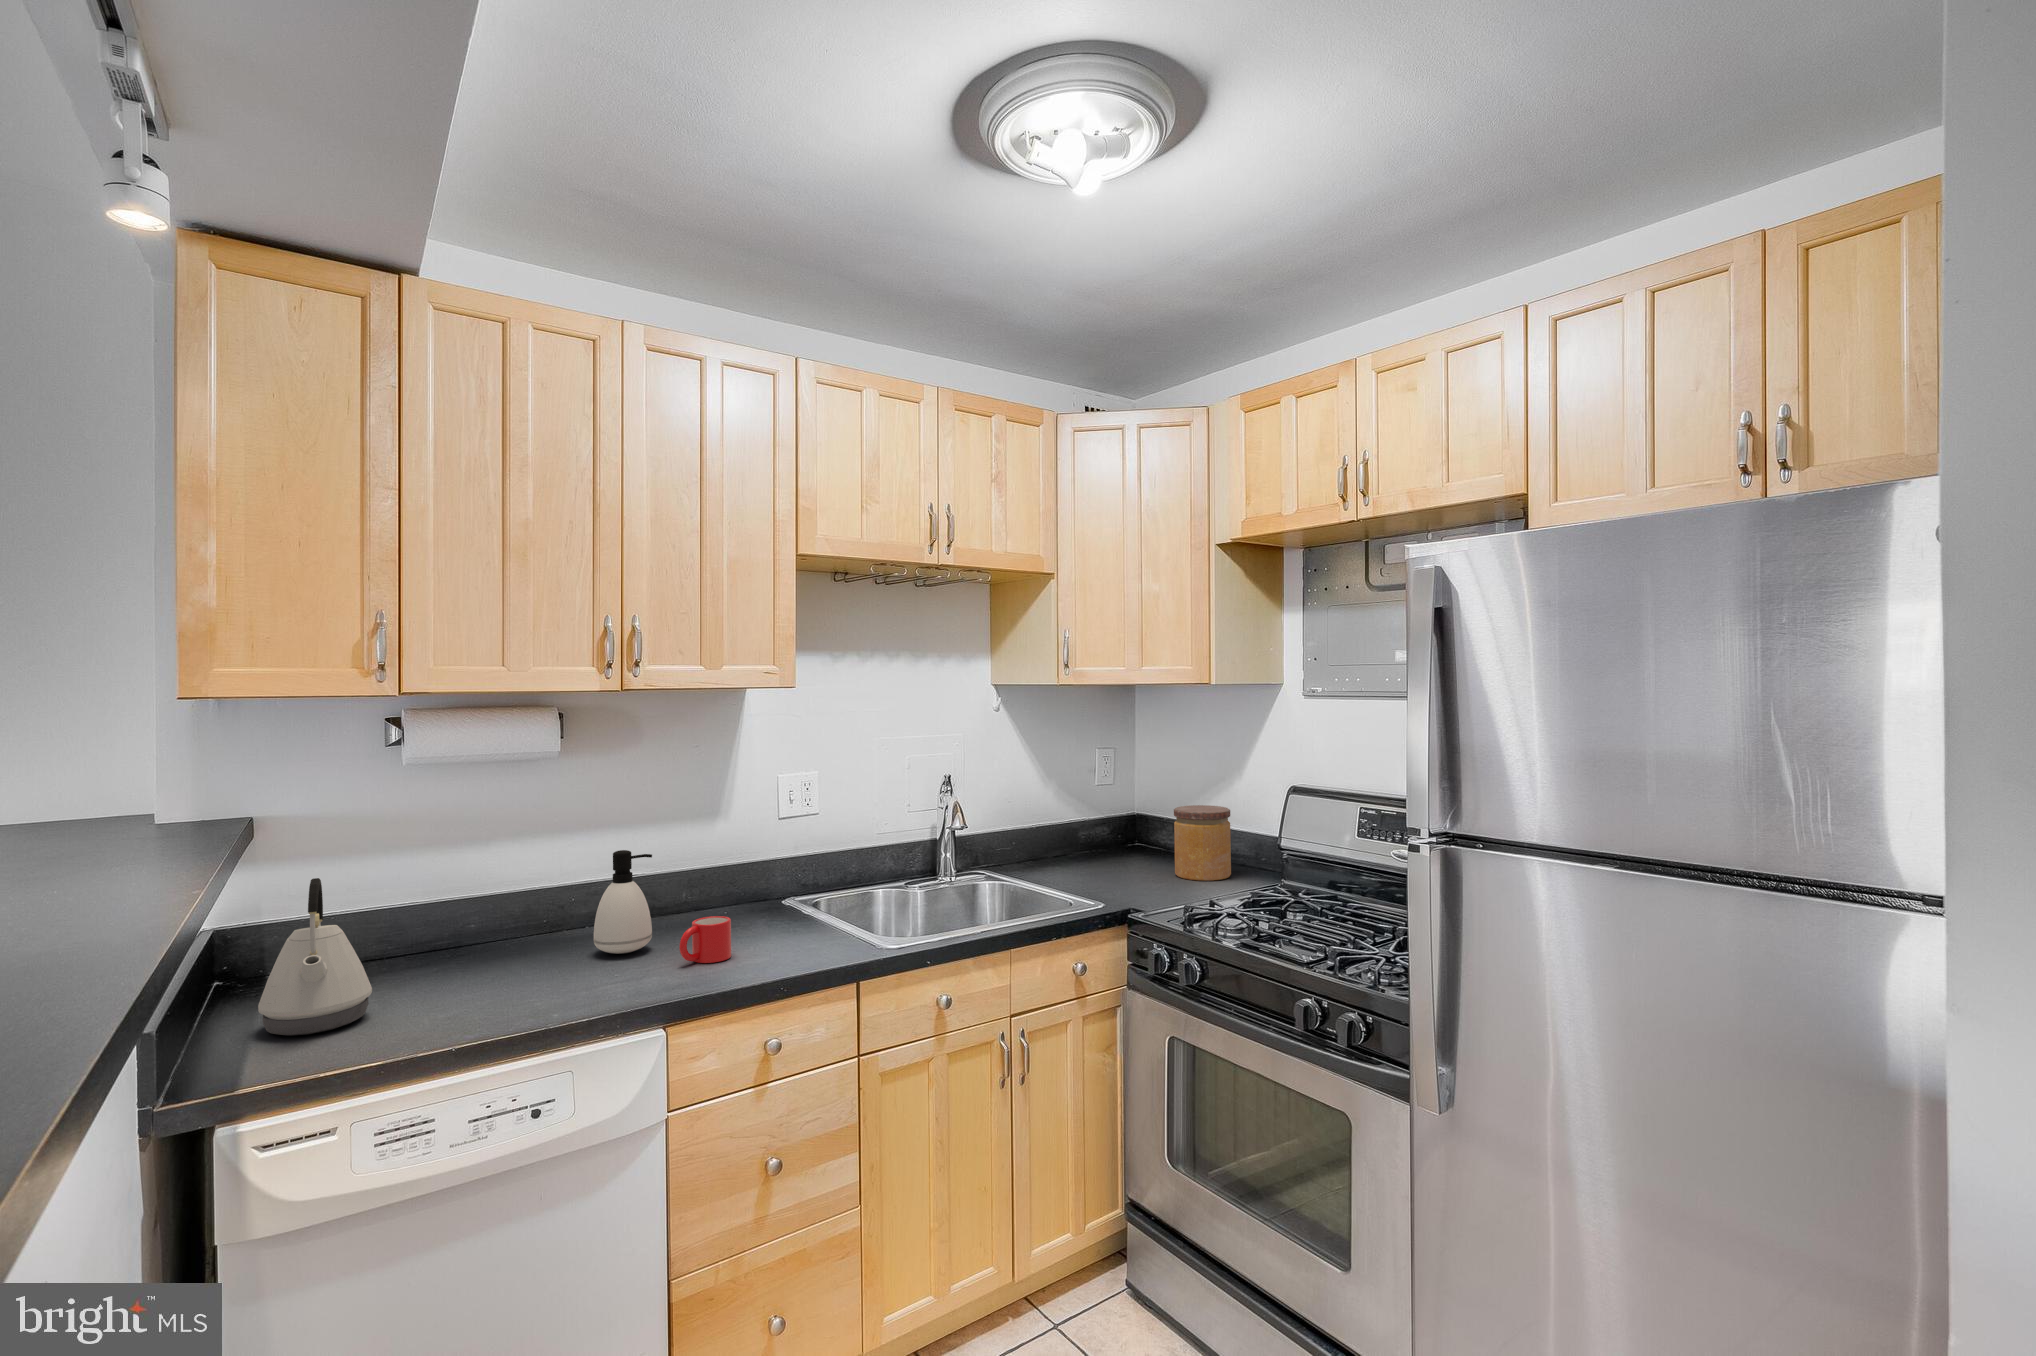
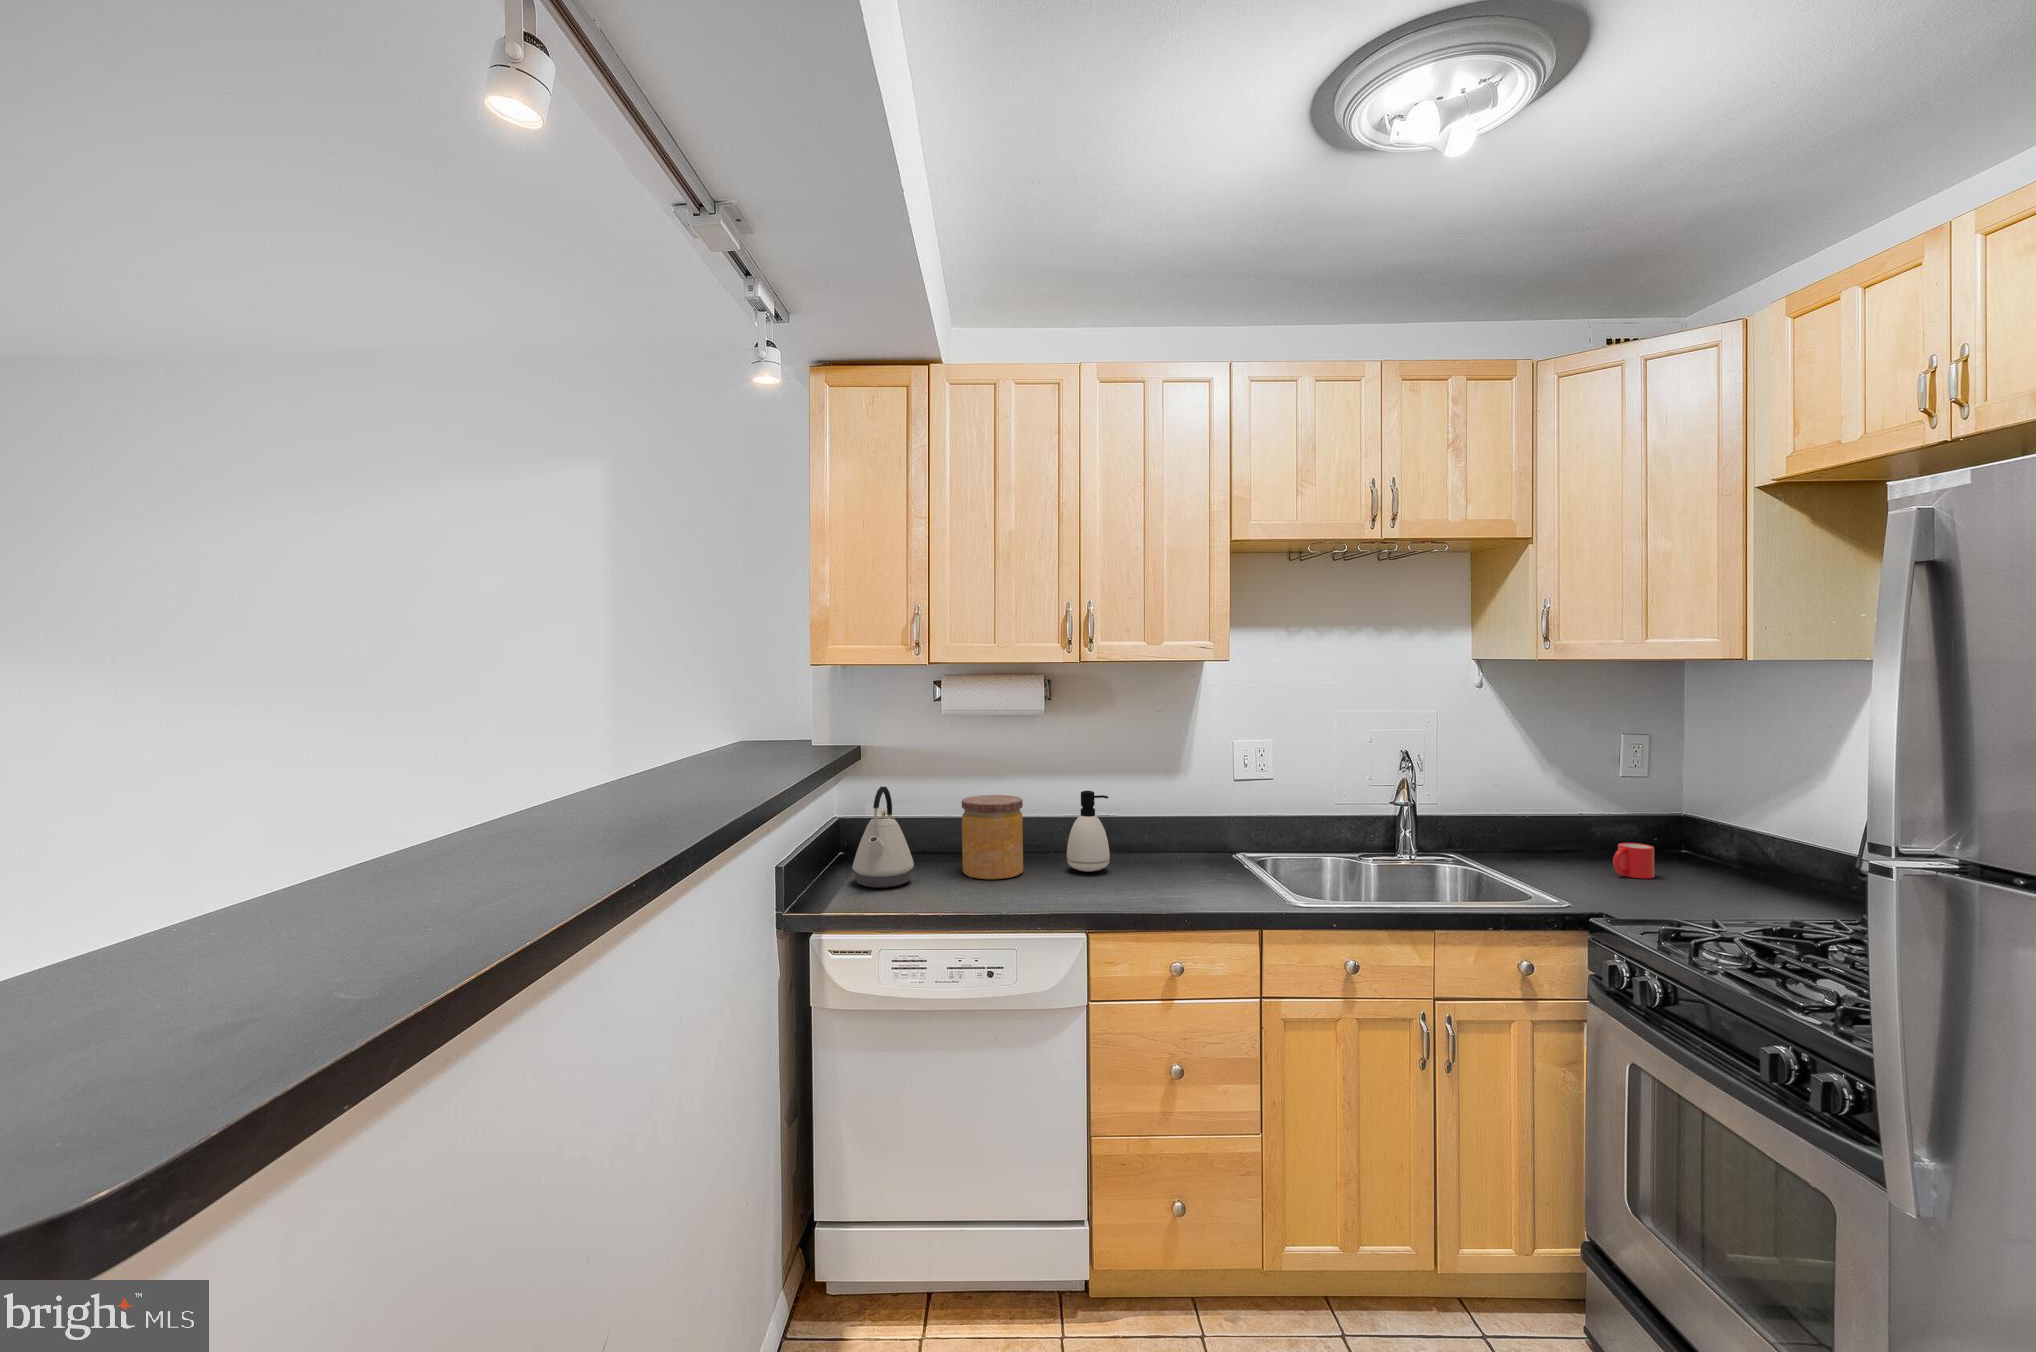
jar: present [1174,805,1231,881] -> present [962,795,1023,879]
mug: present [679,916,731,963] -> present [1613,843,1654,878]

